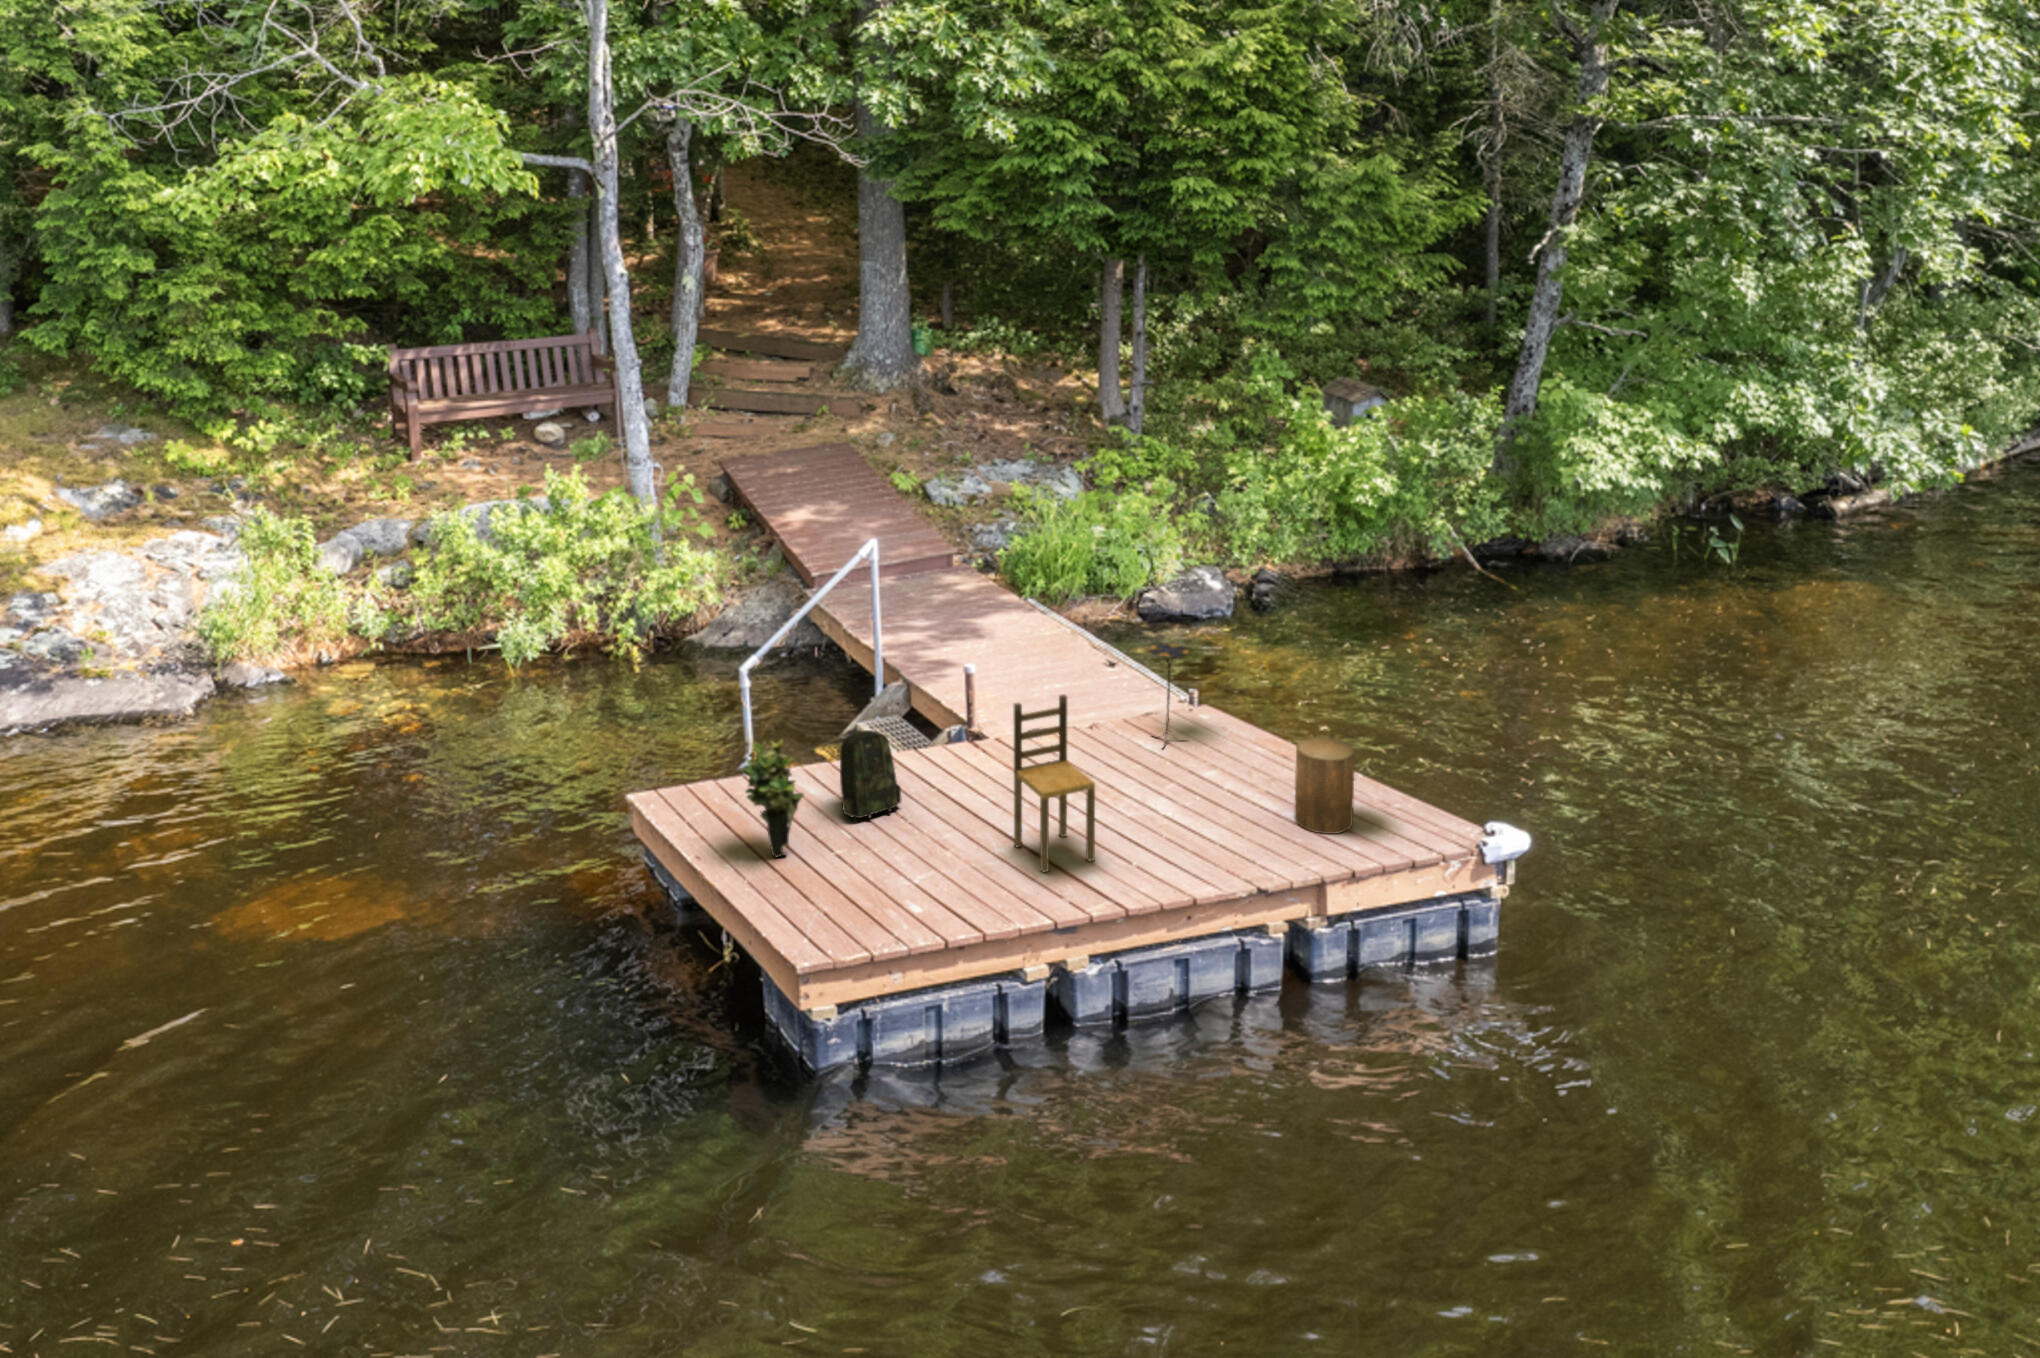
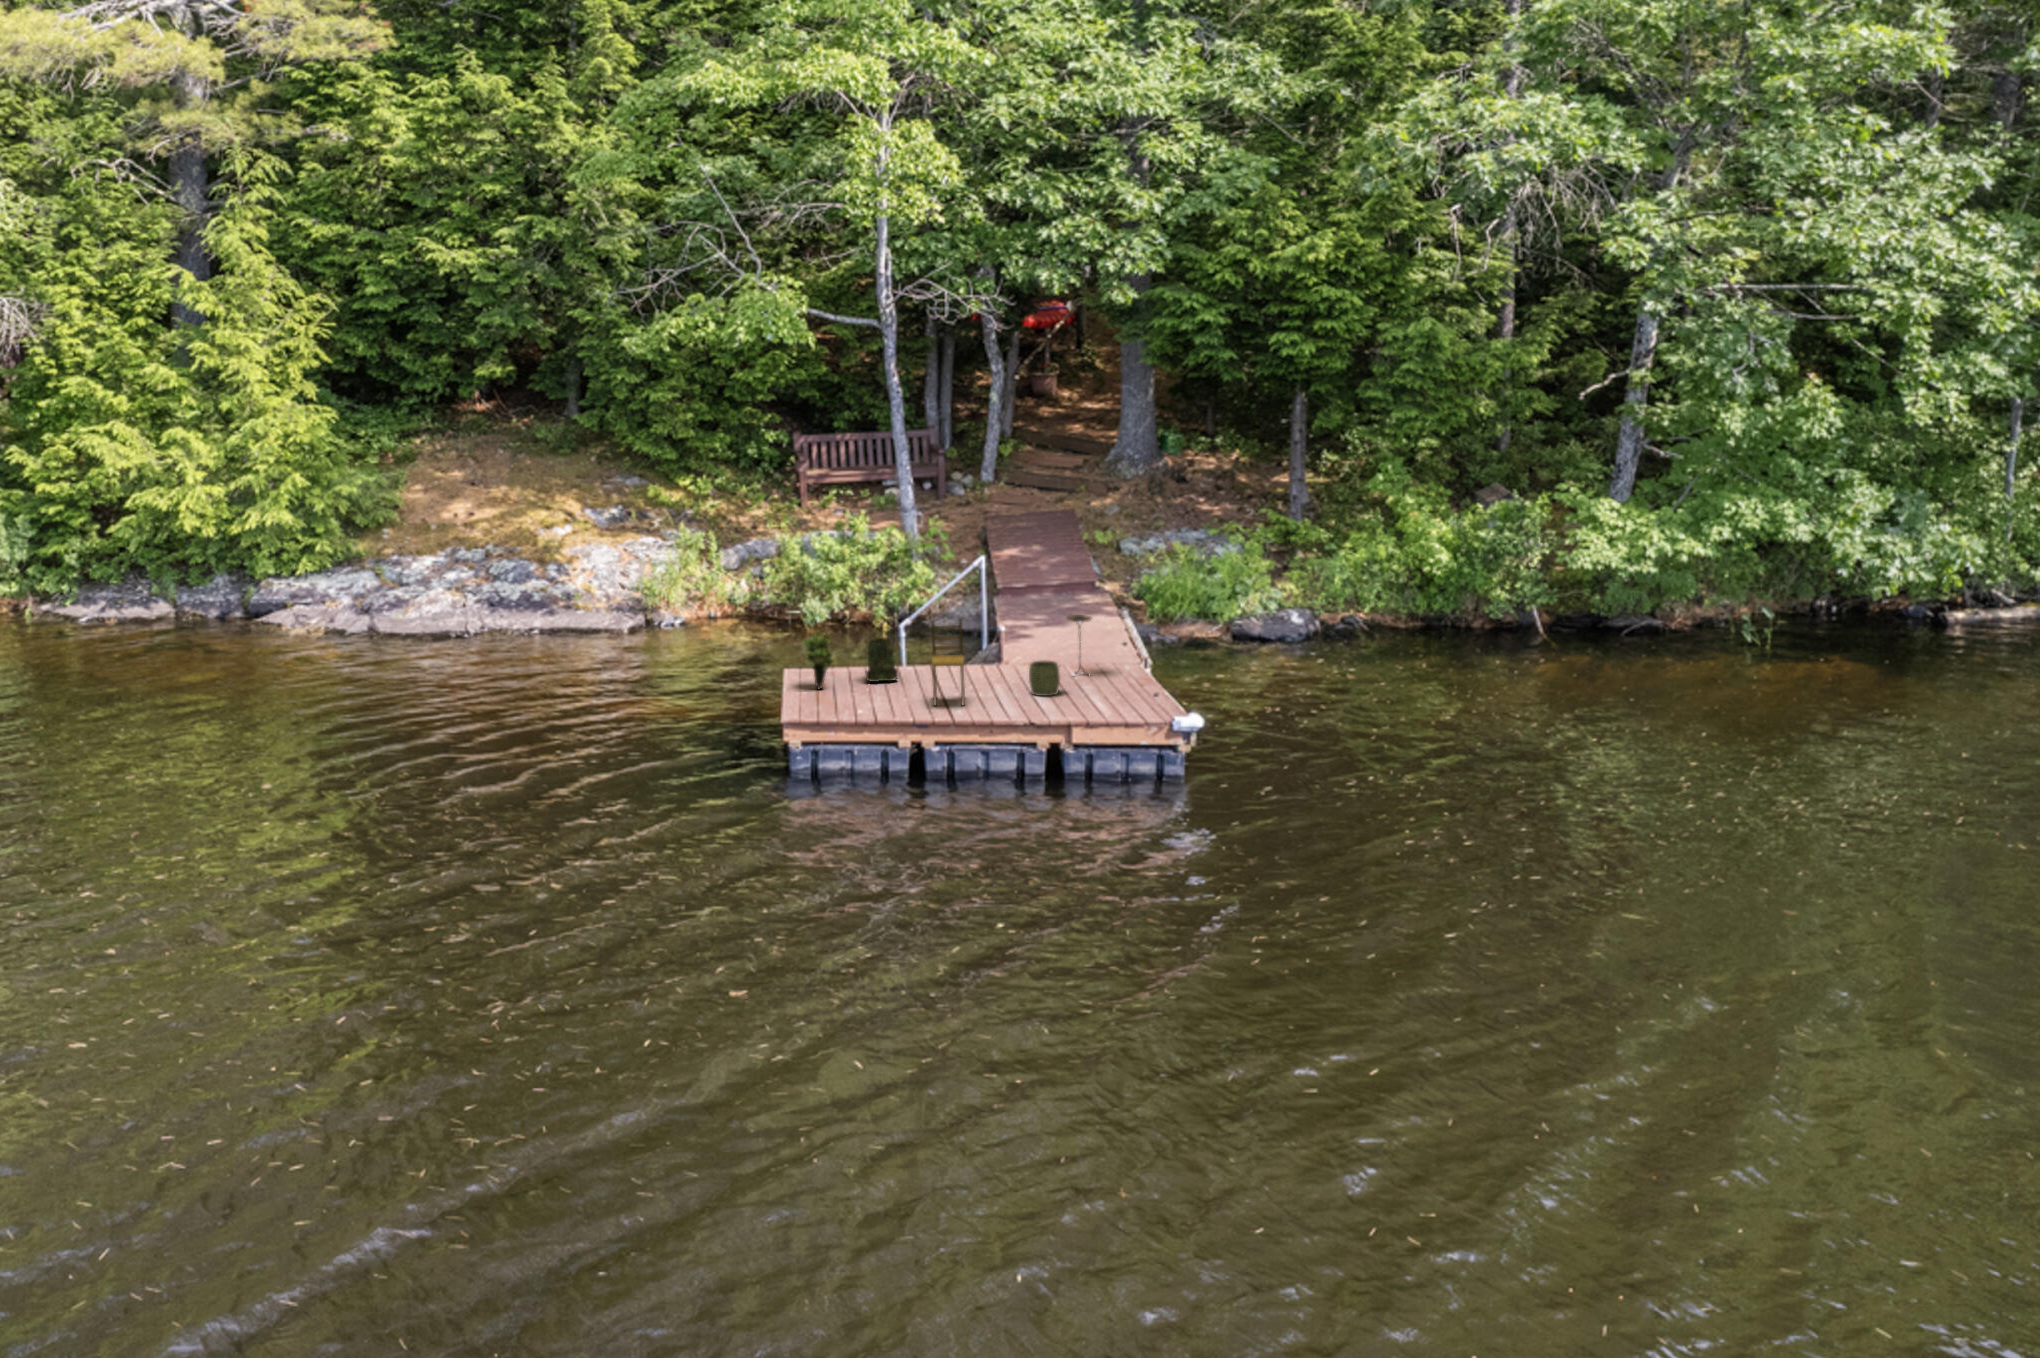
stool: present [1295,737,1355,834] -> none [1090,660,1125,711]
woven basket: none [1151,740,1203,809] -> present [1029,660,1060,696]

